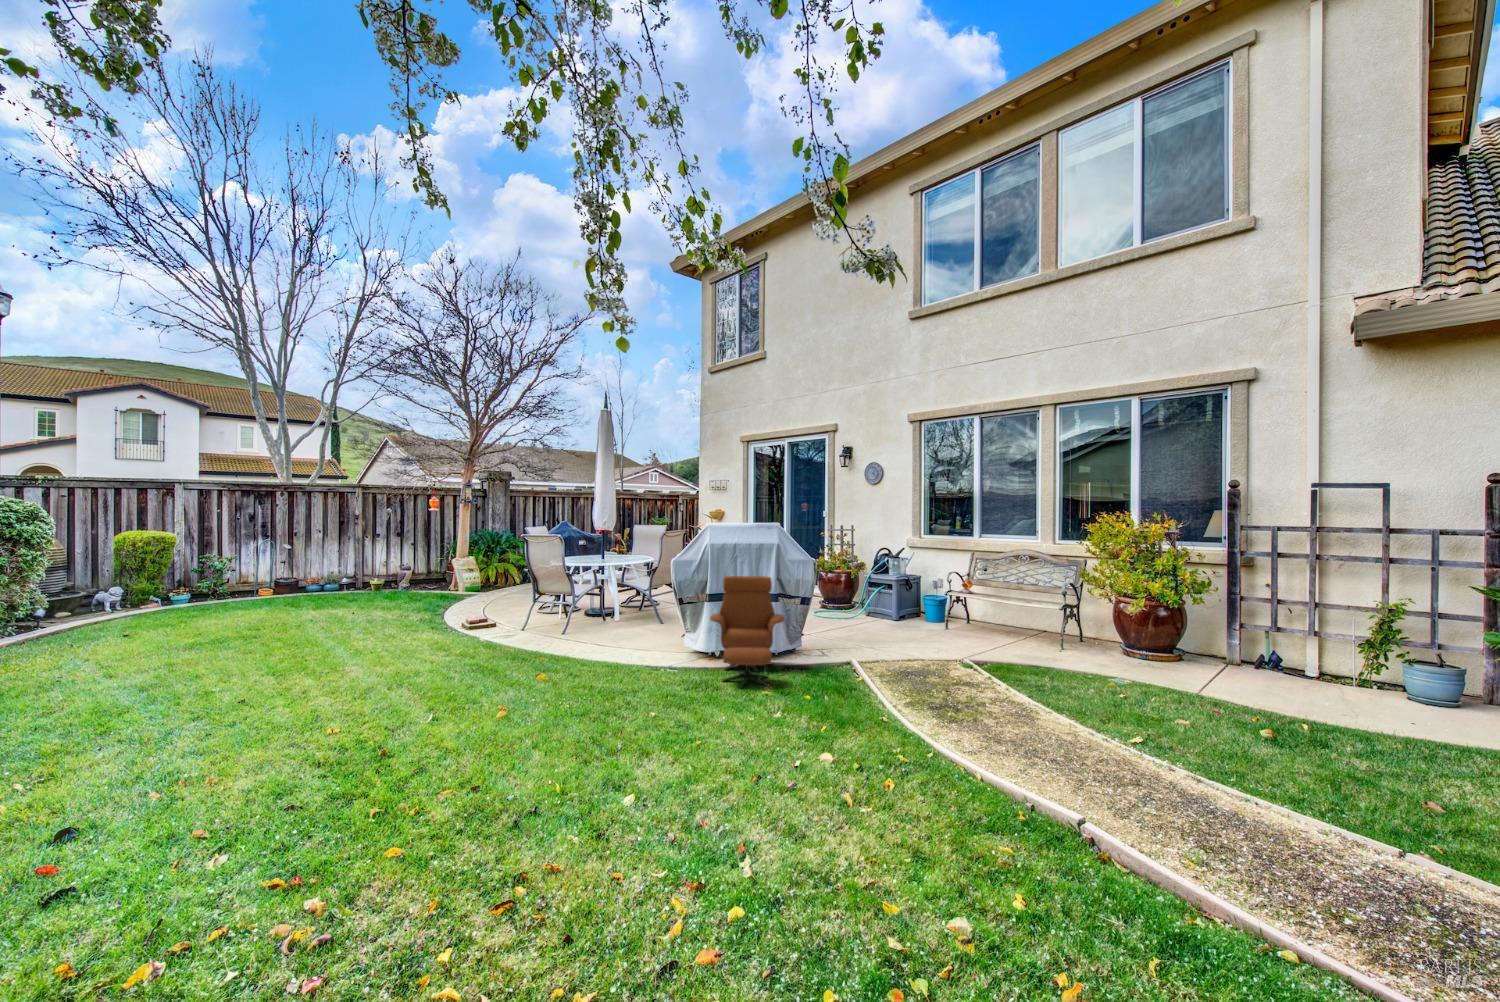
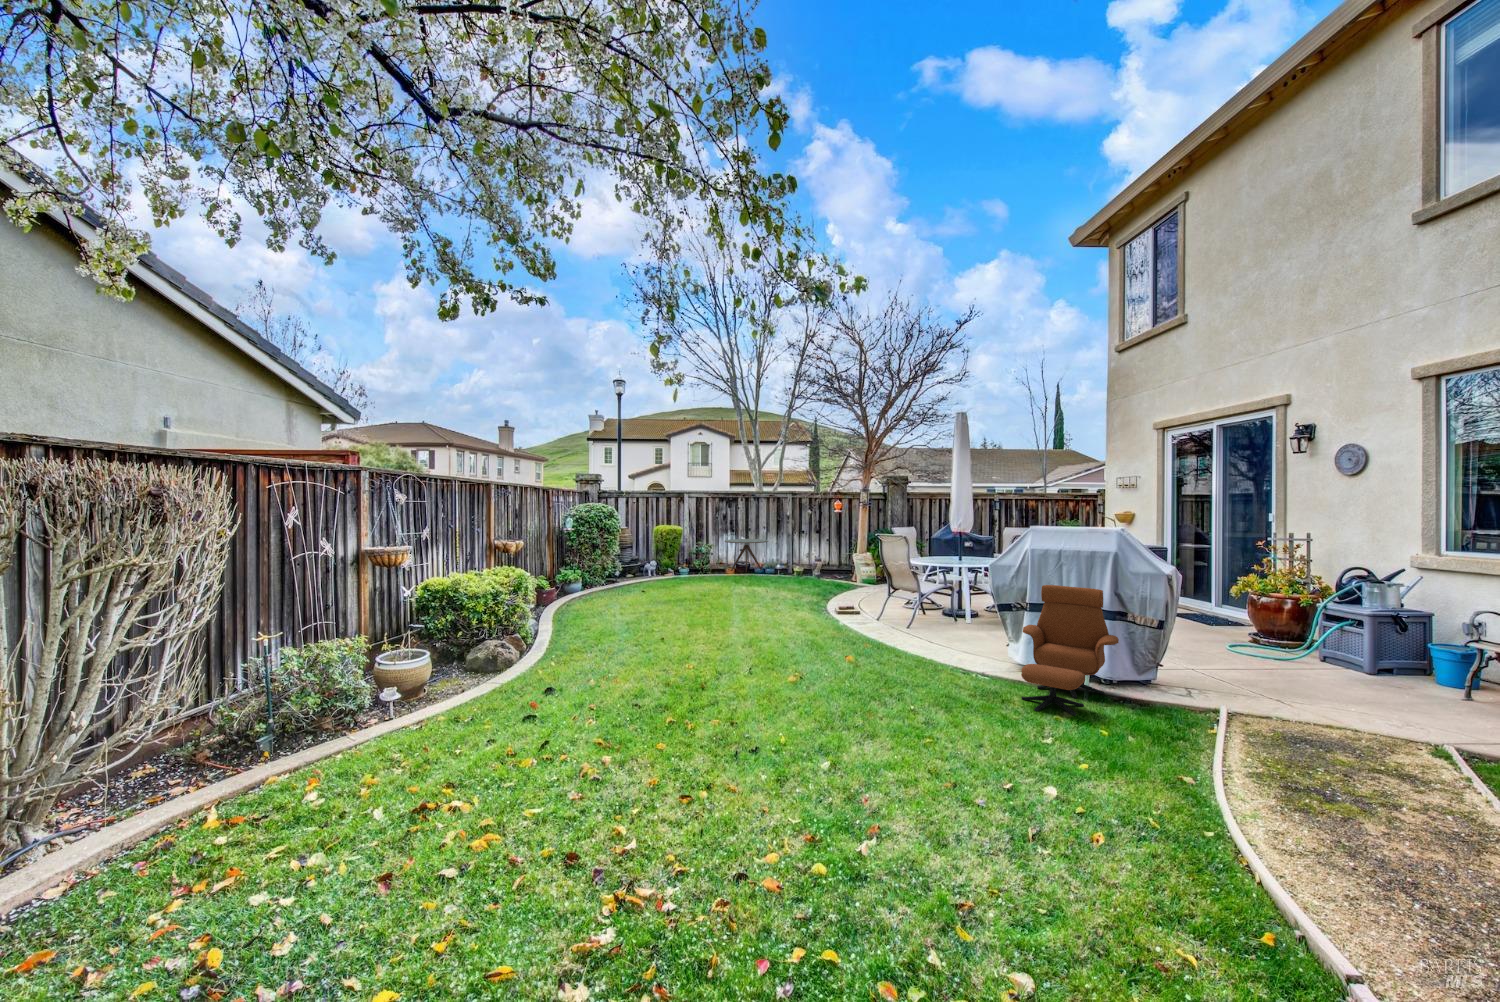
round table: none [256,547,329,593] -> present [725,539,768,572]

